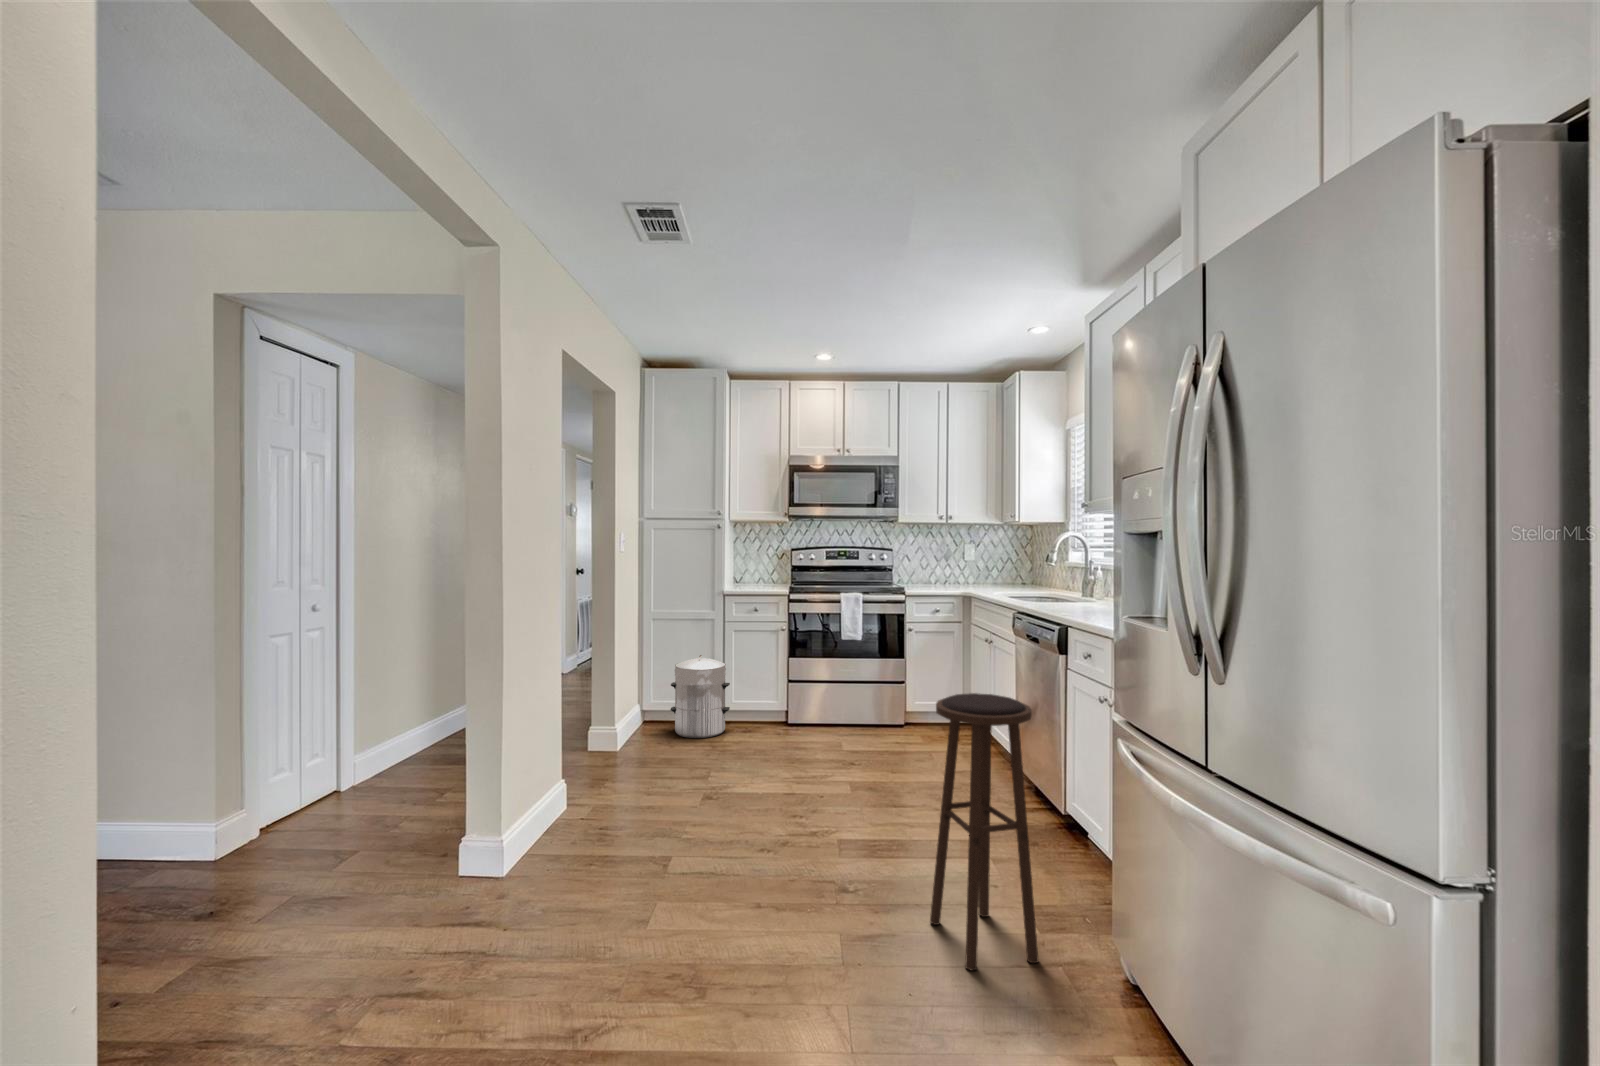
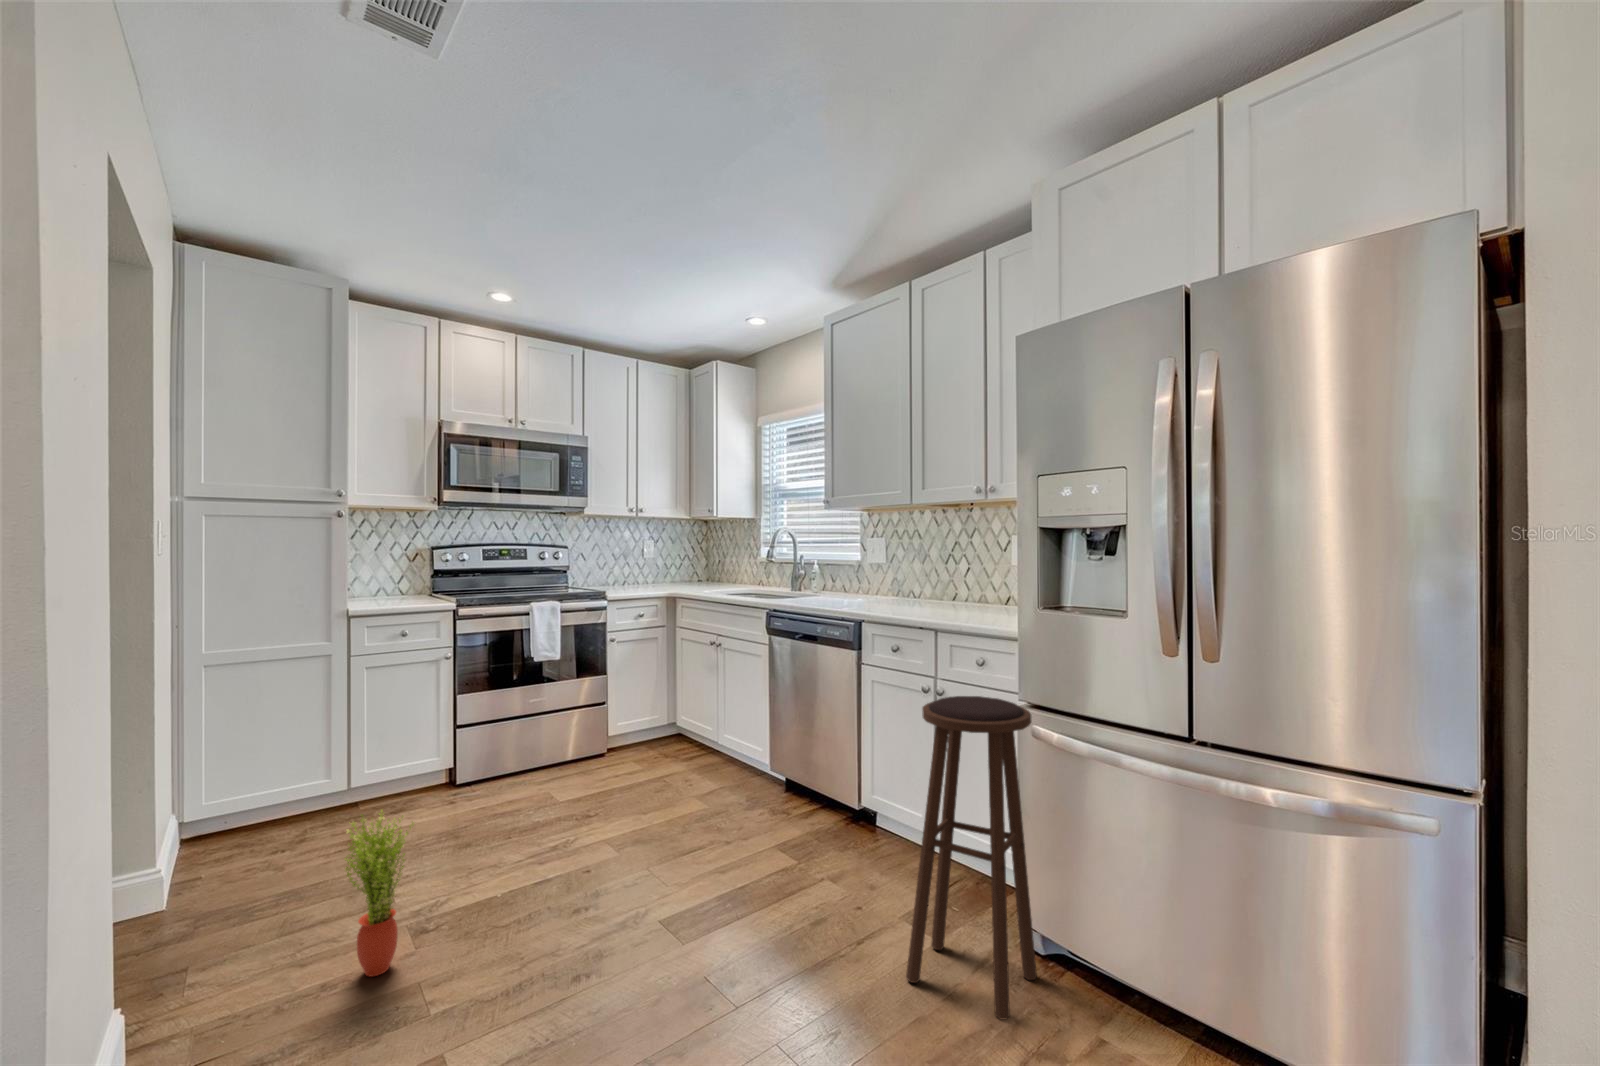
waste bin: present [670,655,730,738] -> none [259,712,372,848]
potted plant: none [642,709,684,806] -> present [345,812,415,976]

